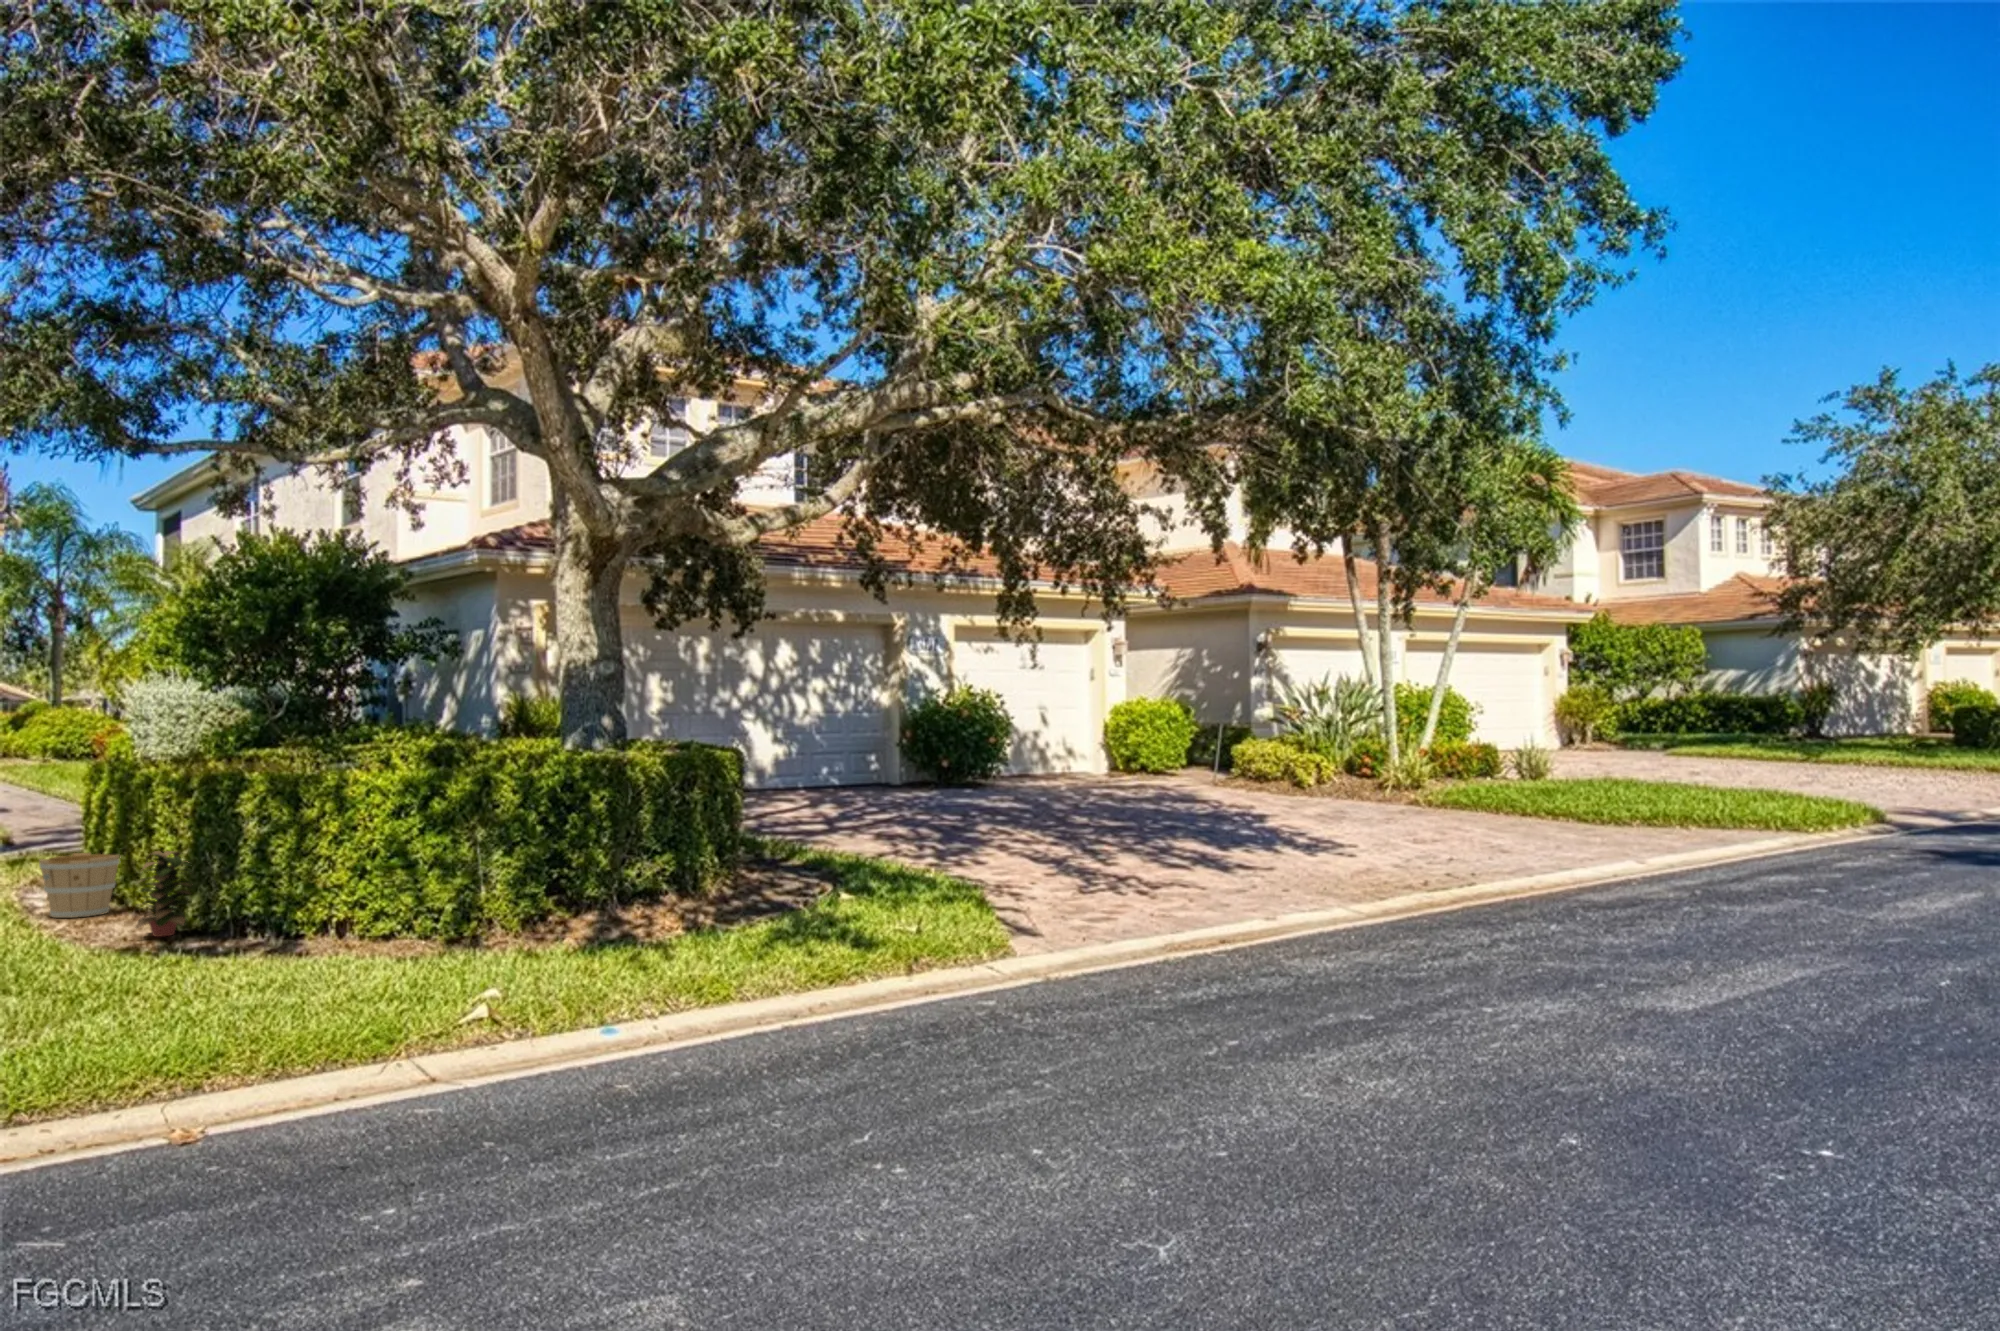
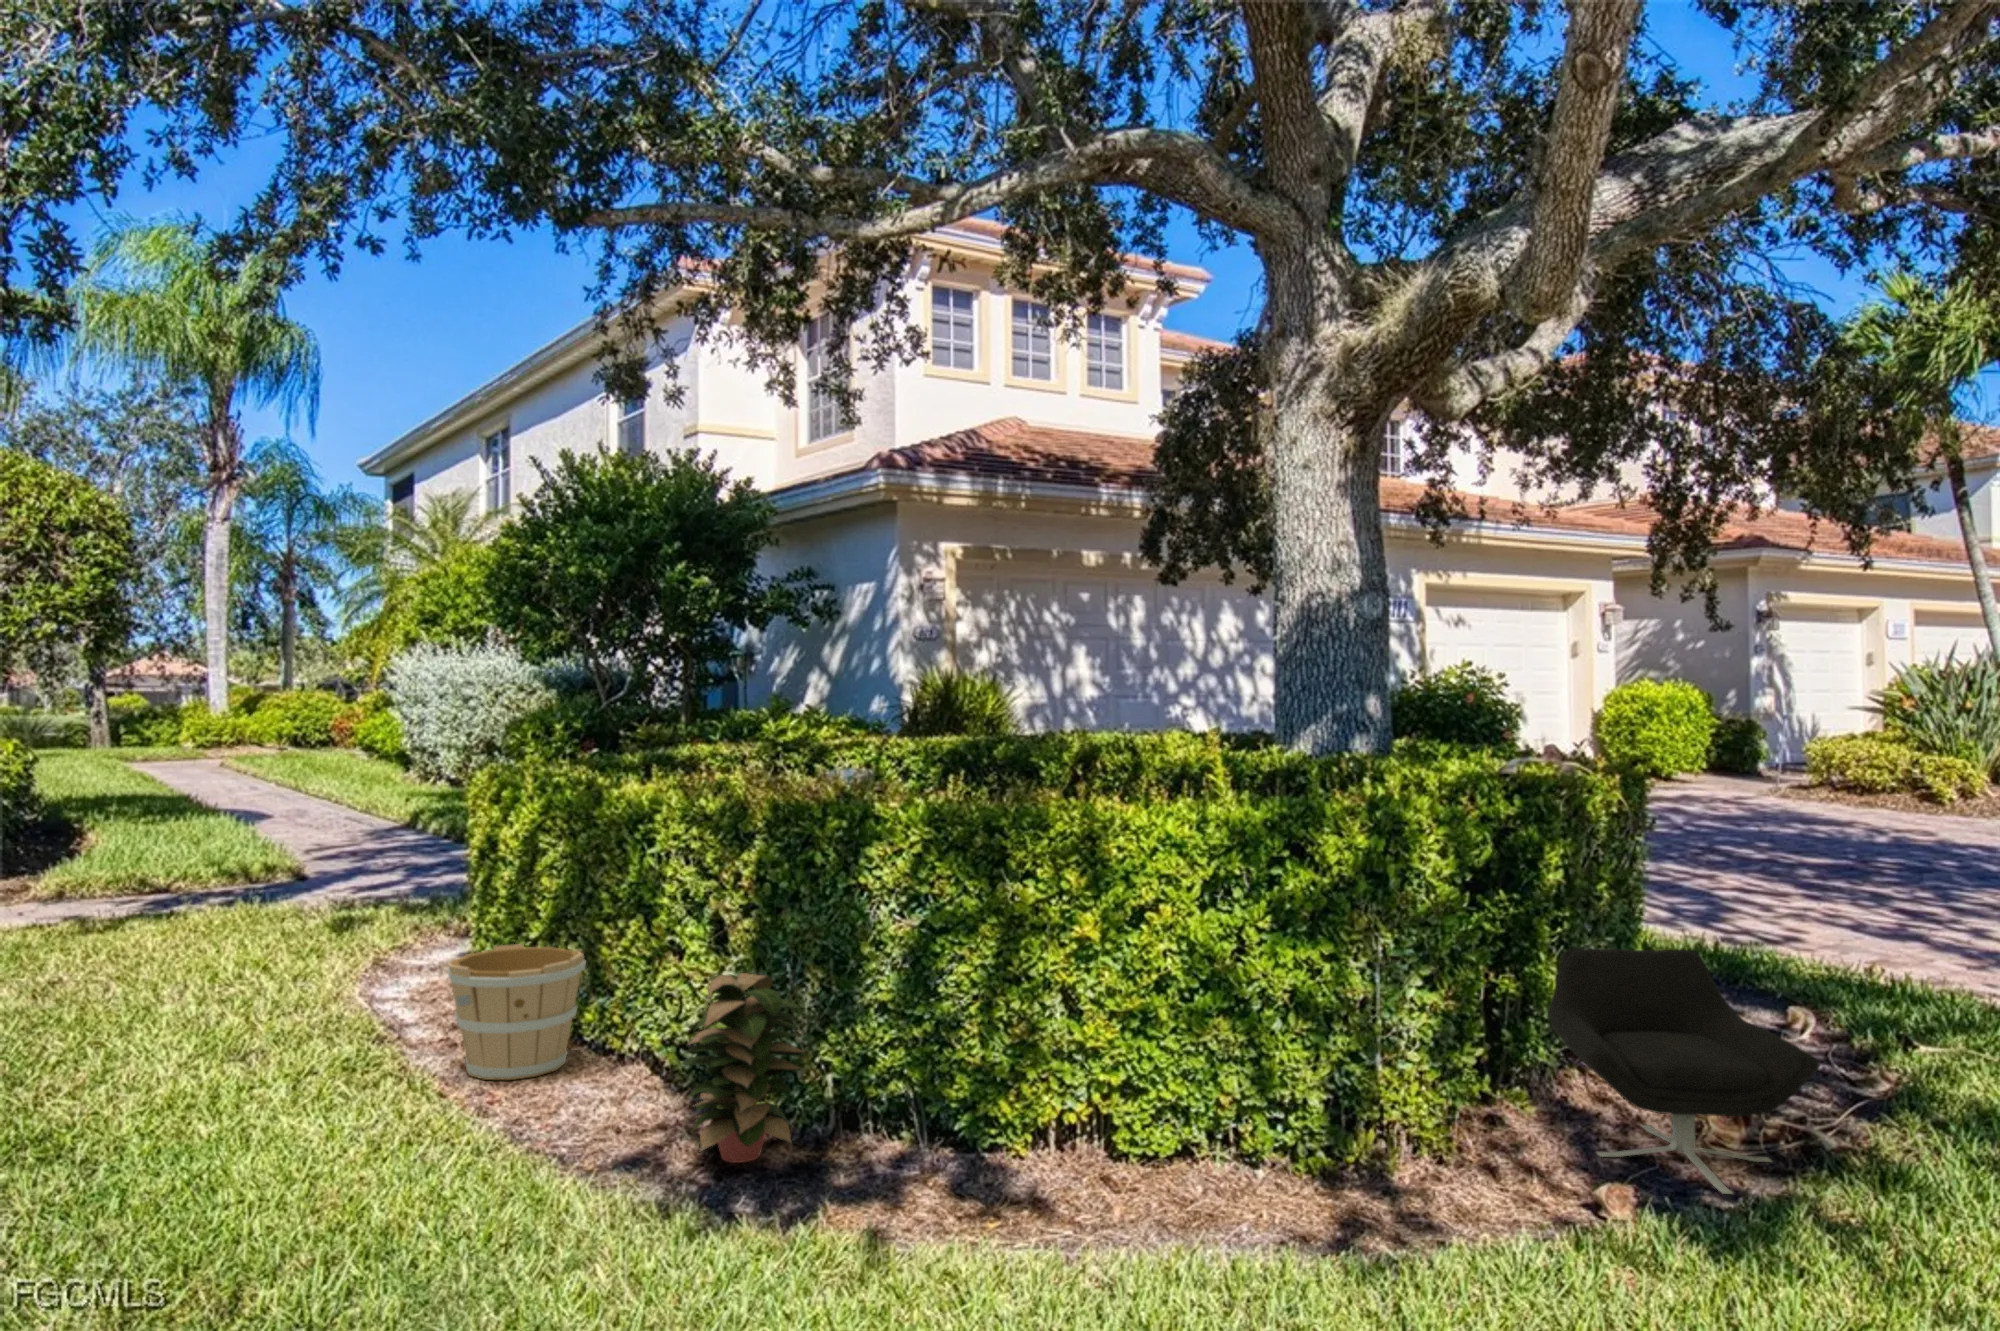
lounge chair: none [555,837,666,934] -> present [1548,948,1819,1194]

